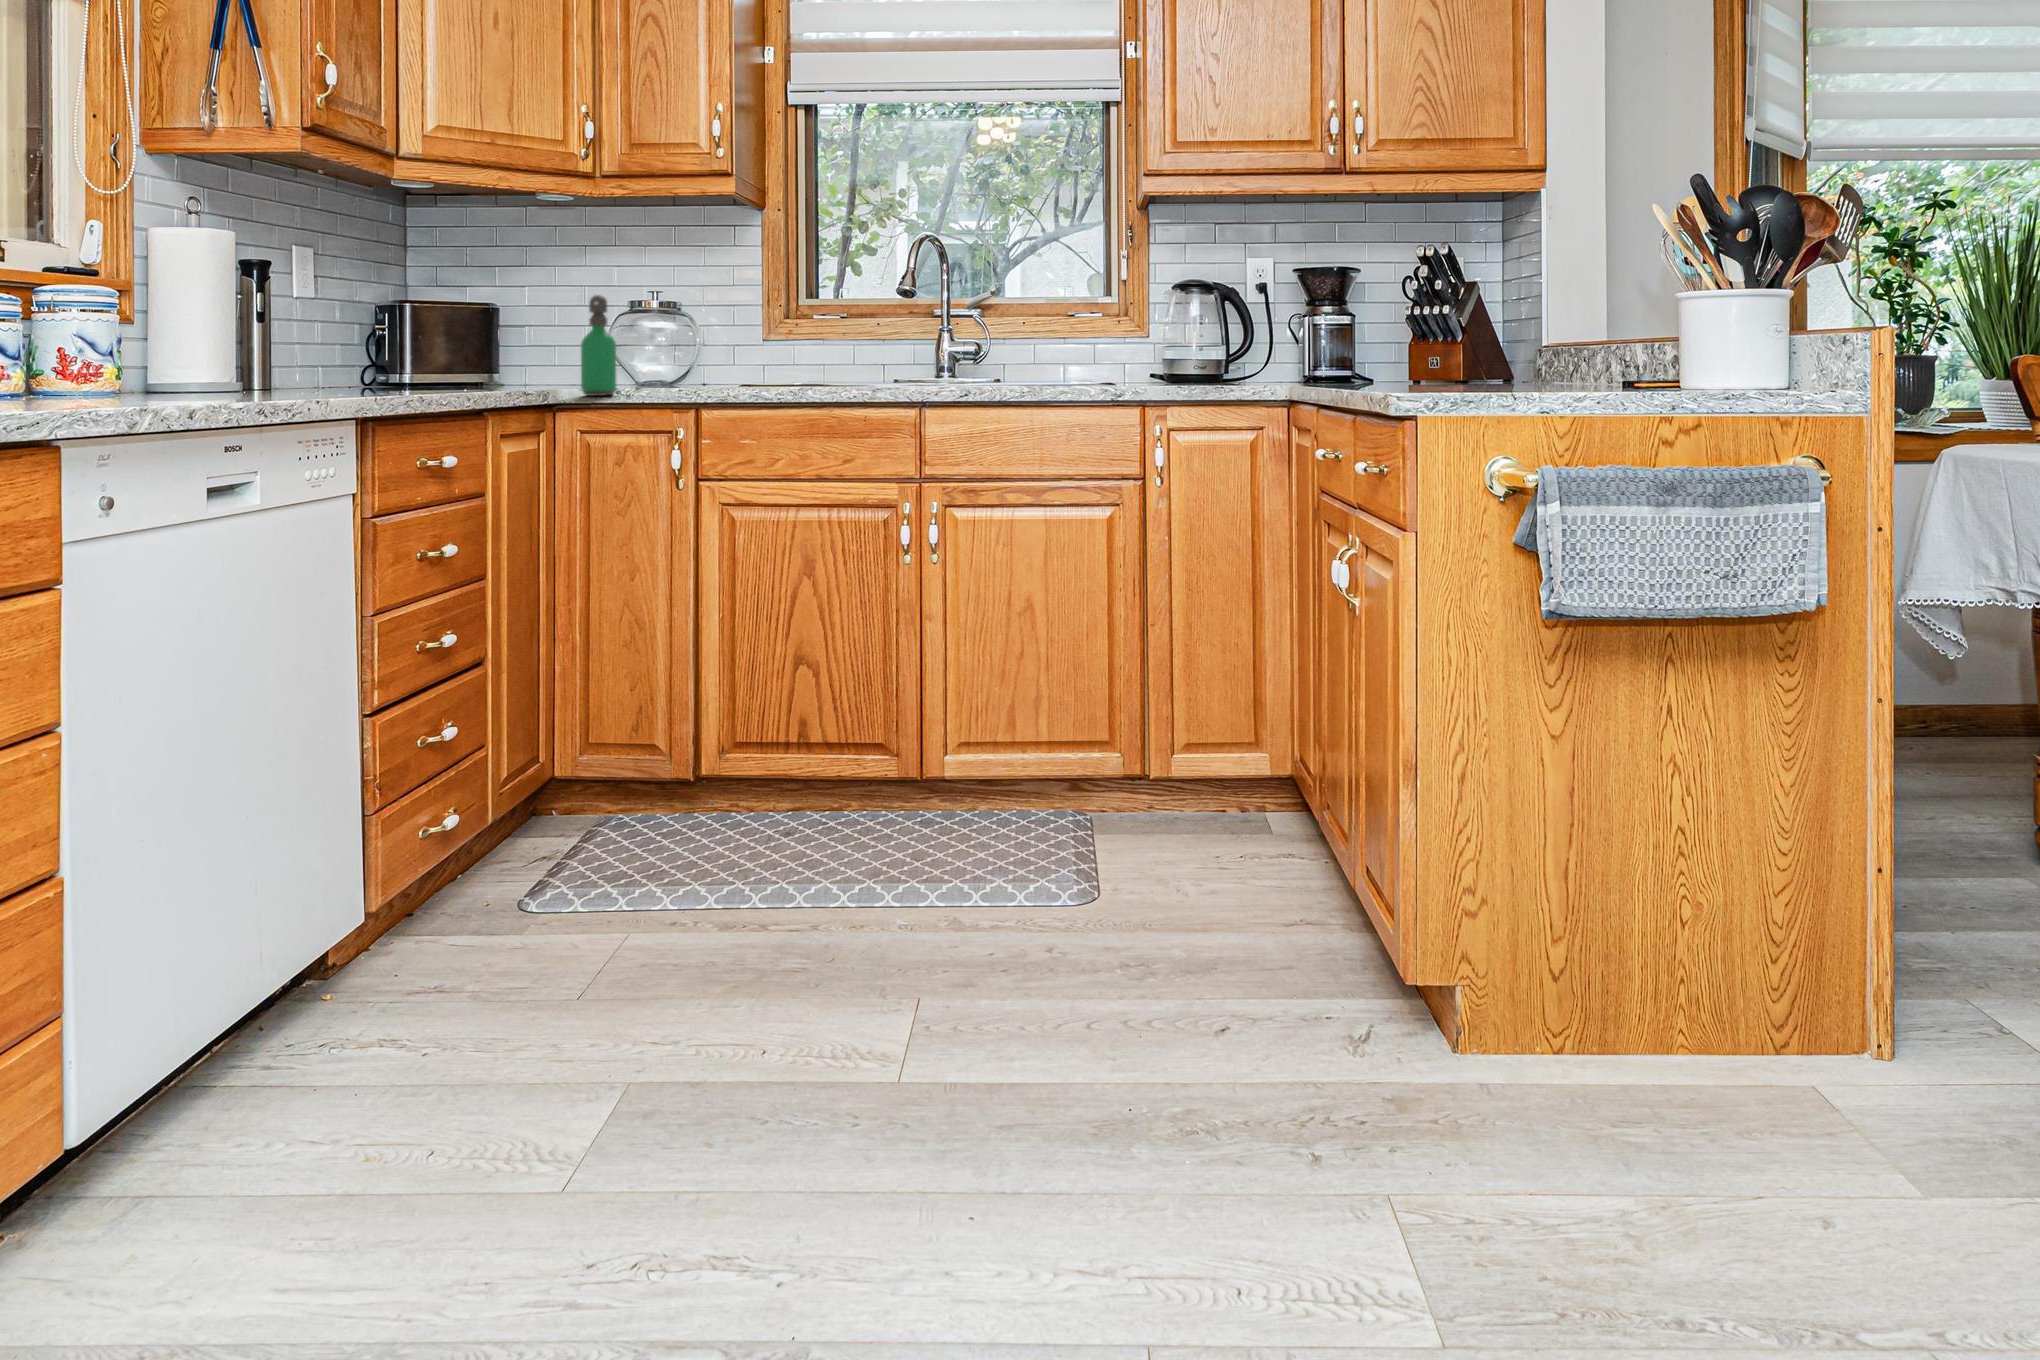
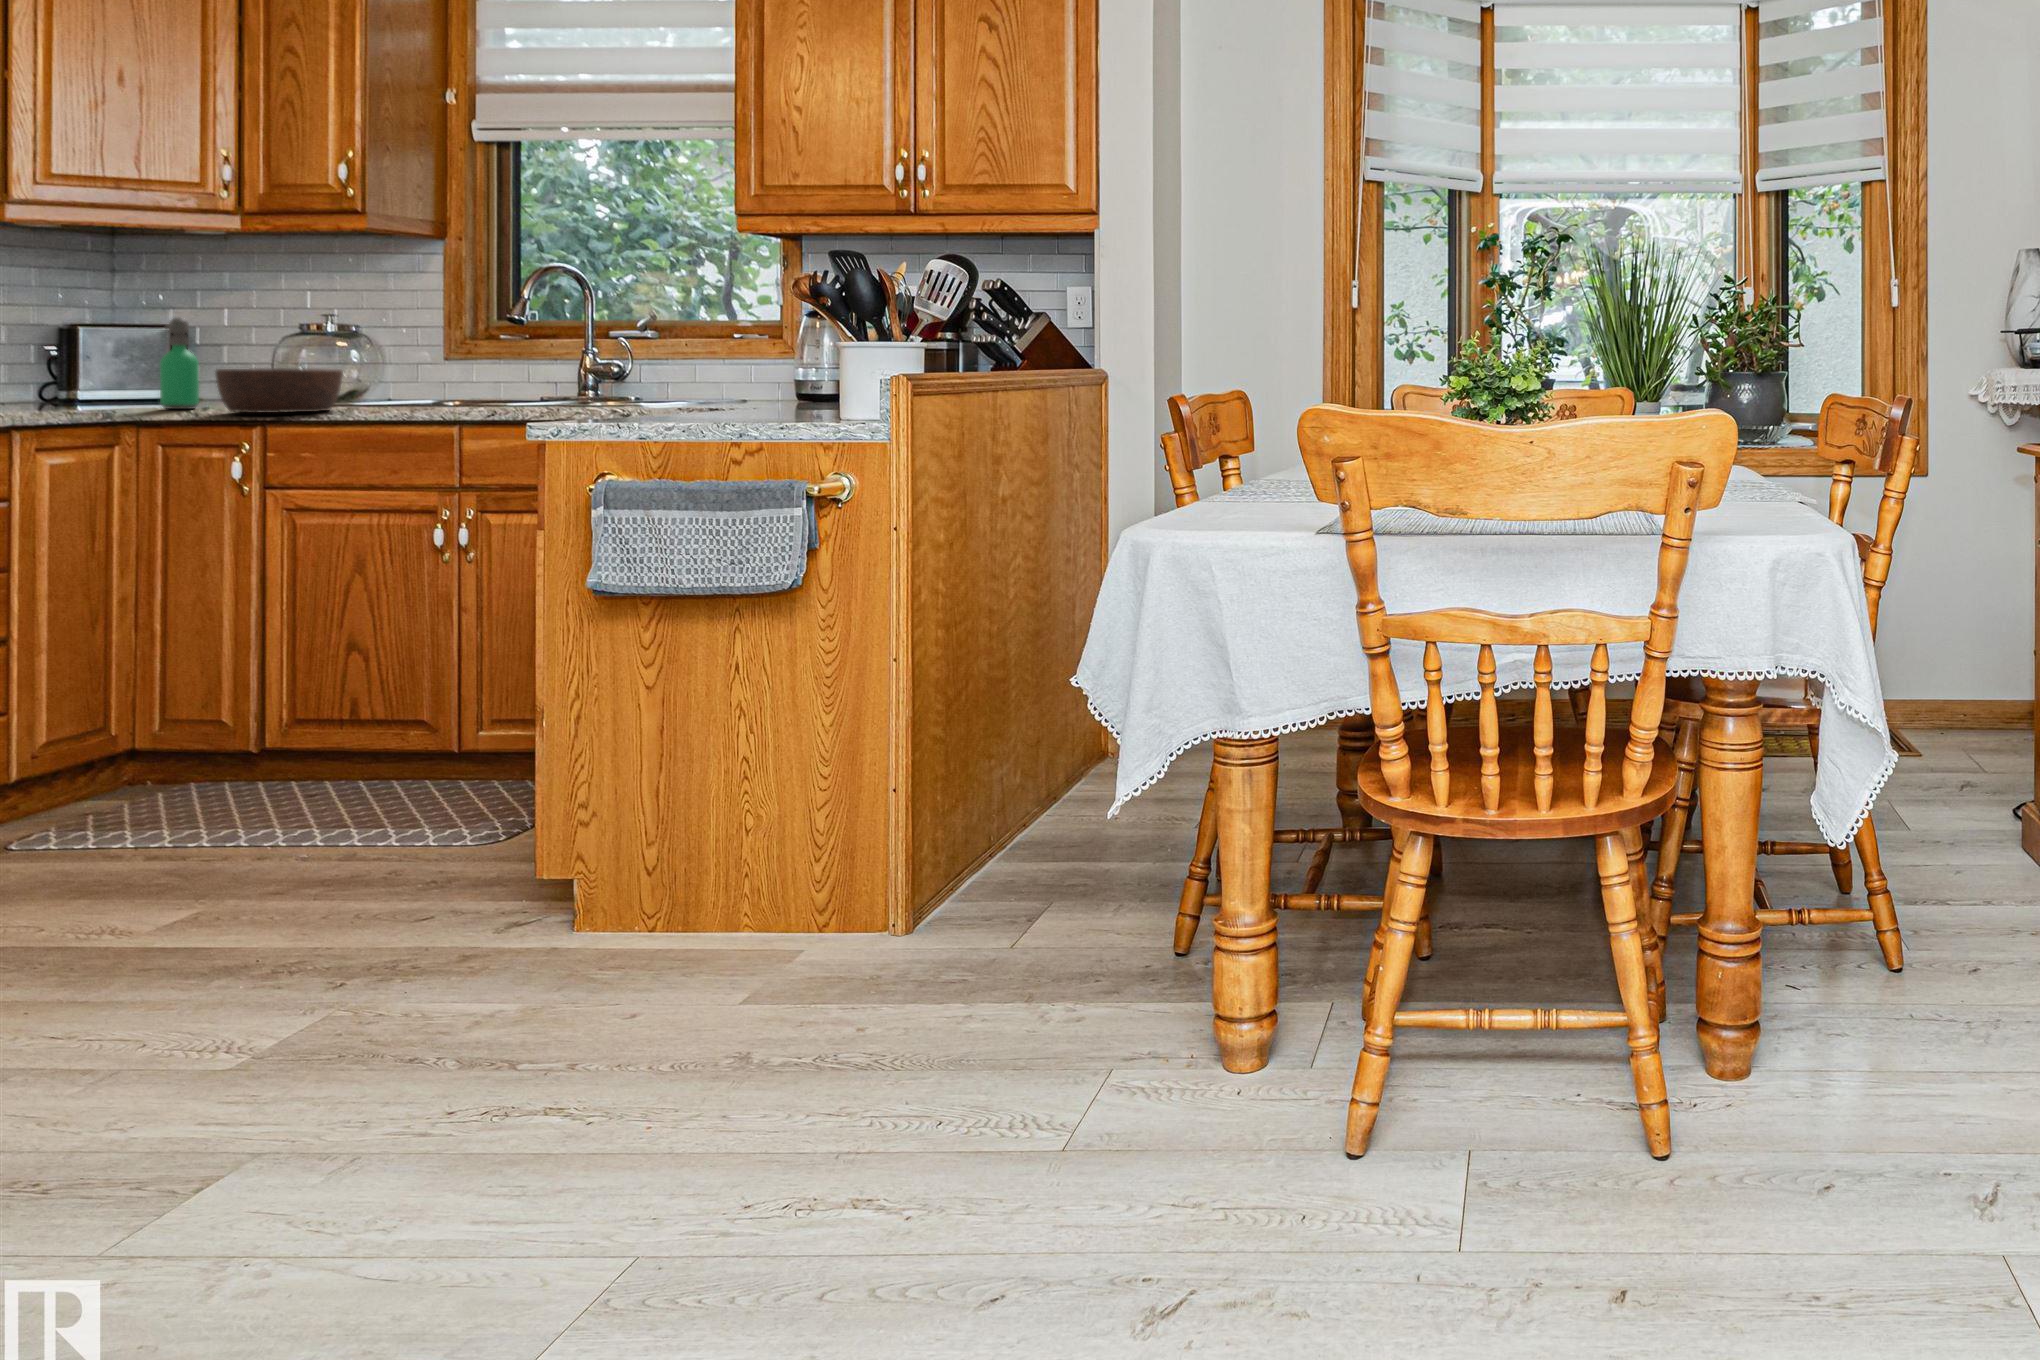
wooden bowl: none [659,349,777,397] -> present [216,368,343,413]

